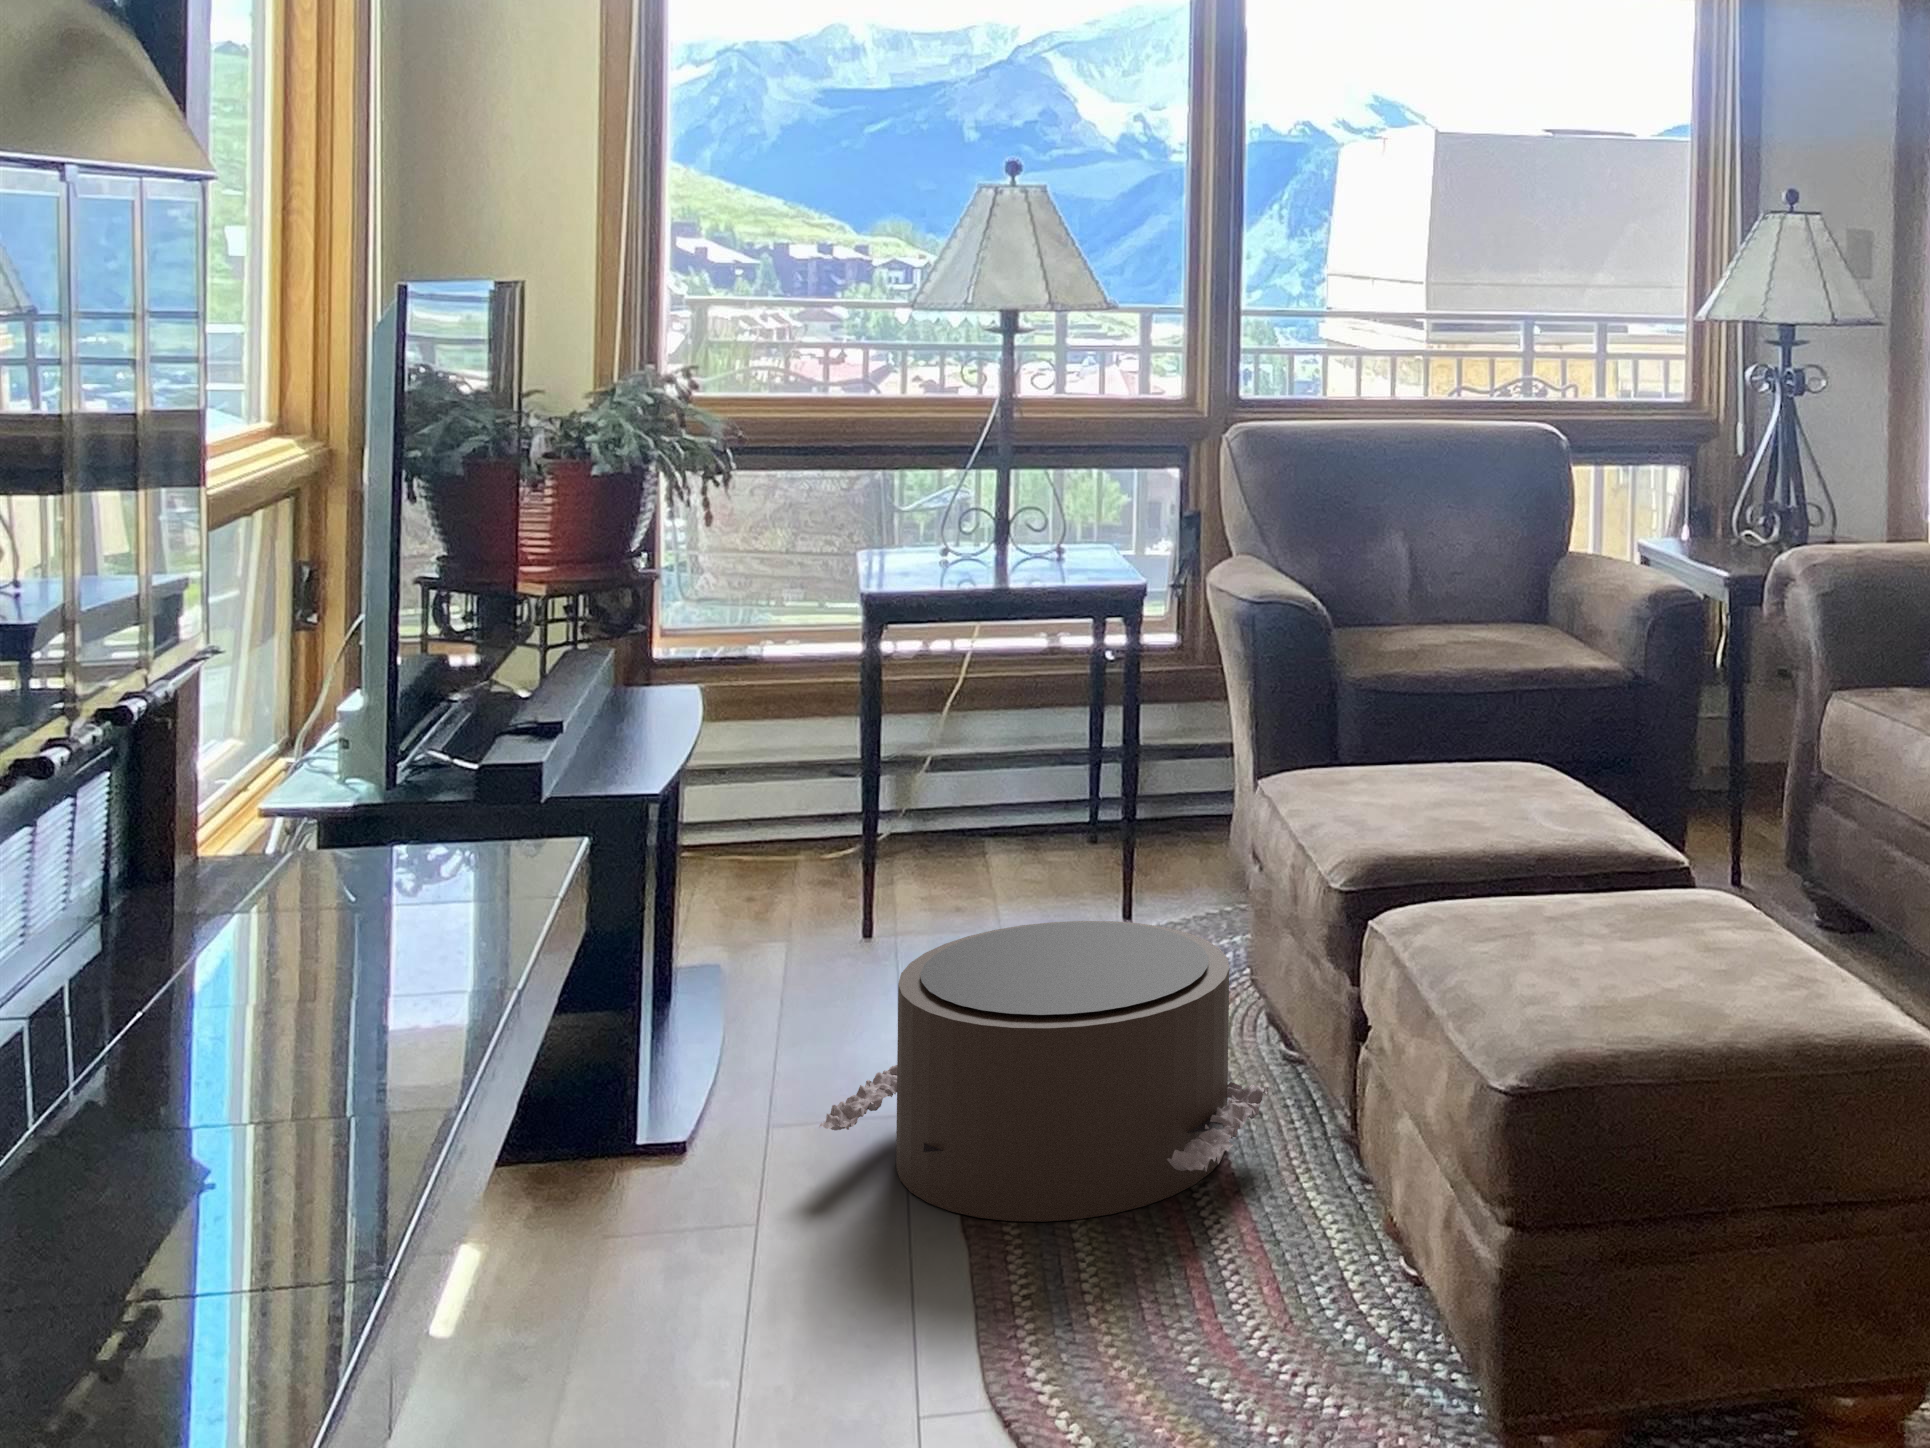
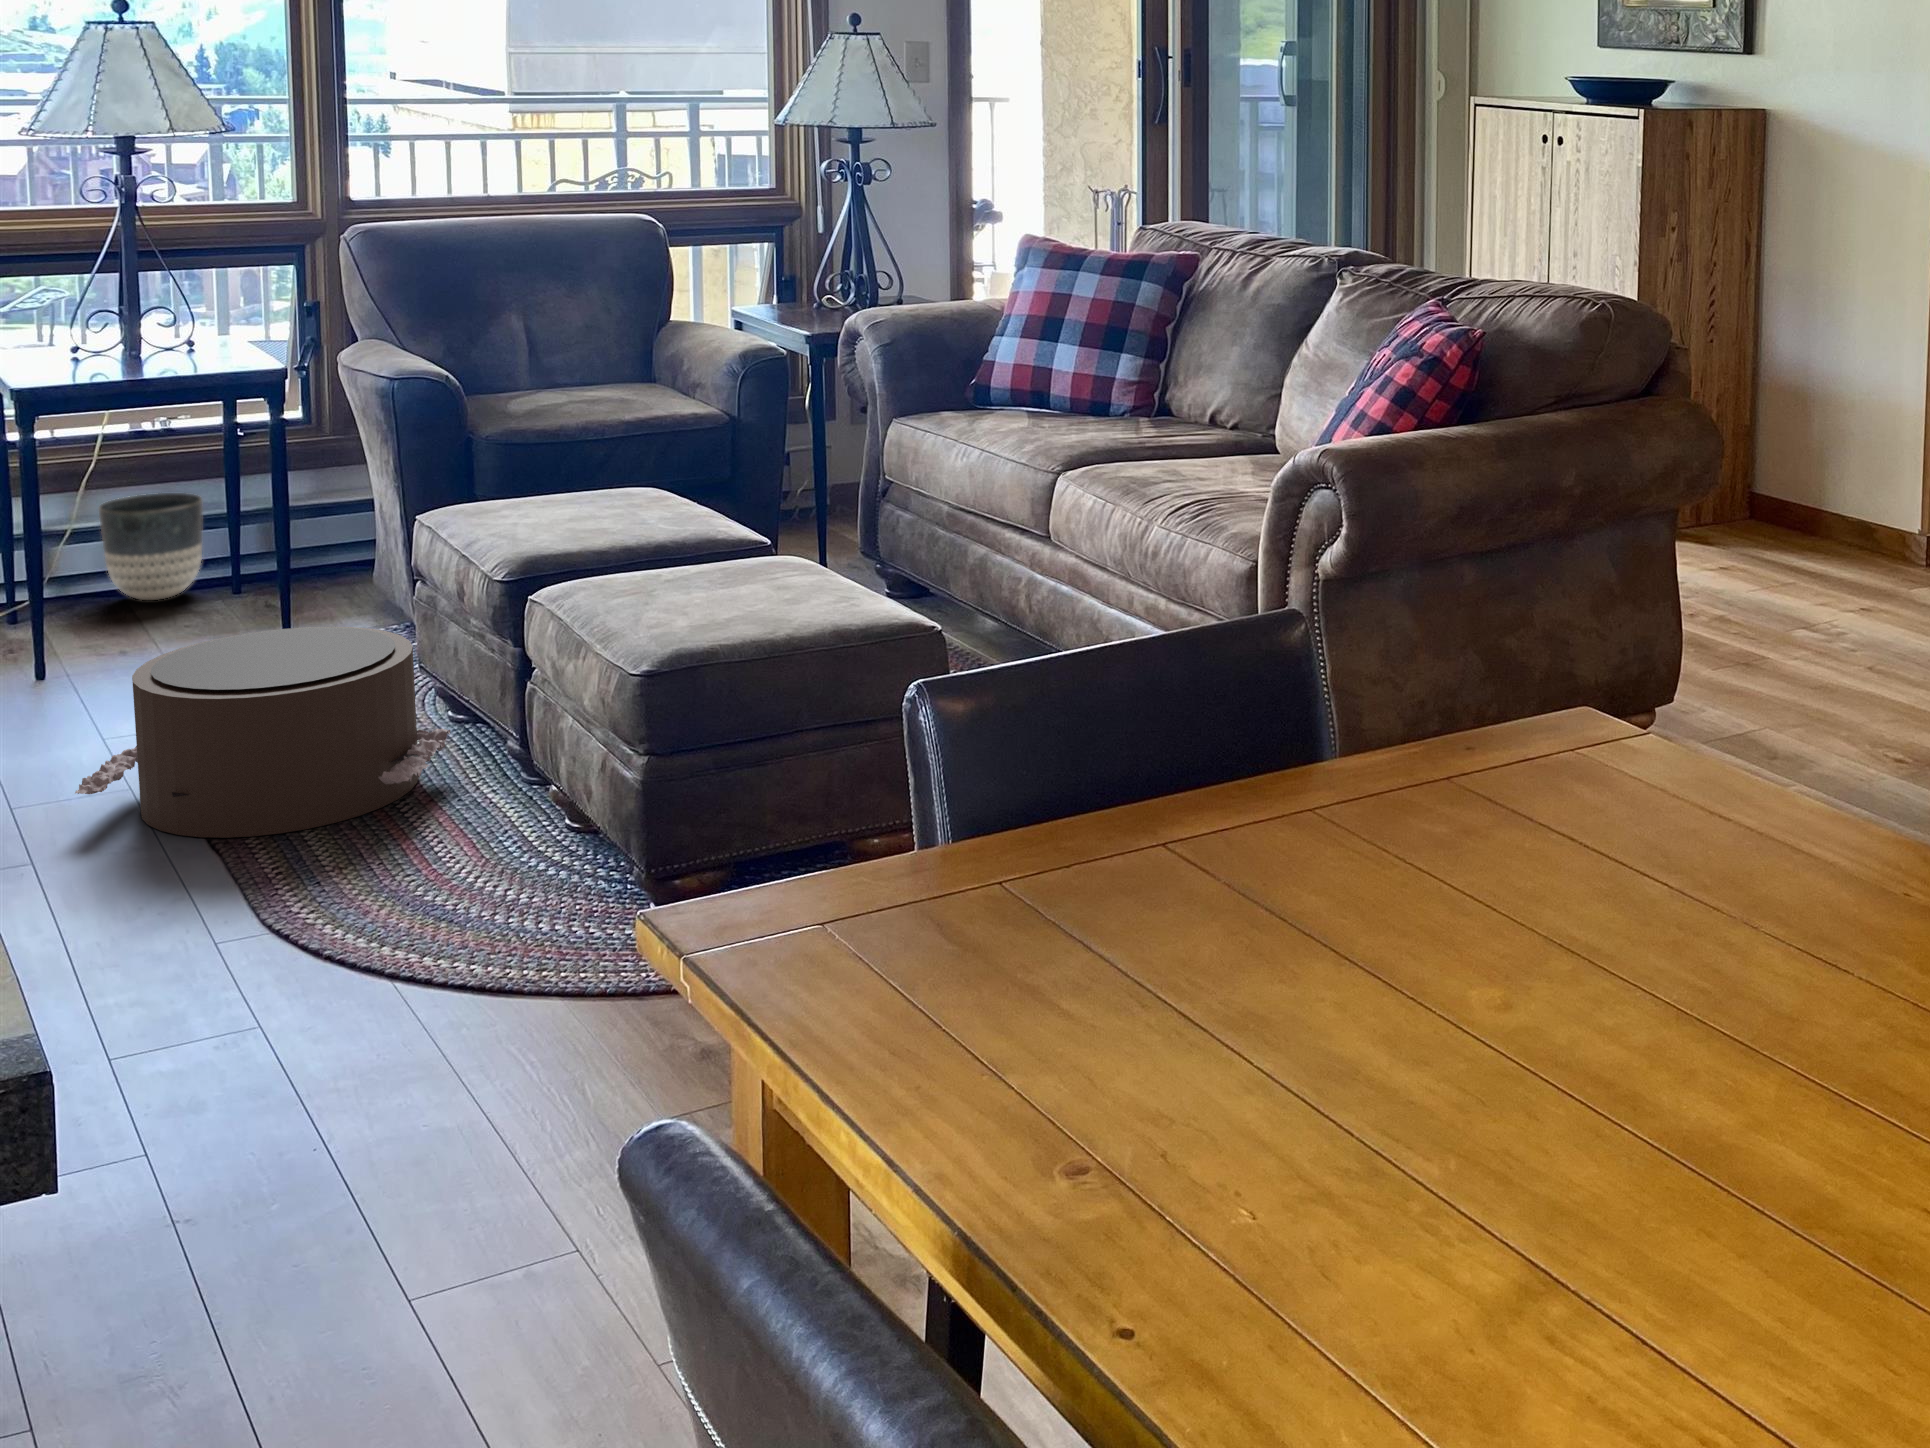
planter: none [959,719,1062,842] -> present [99,493,203,600]

